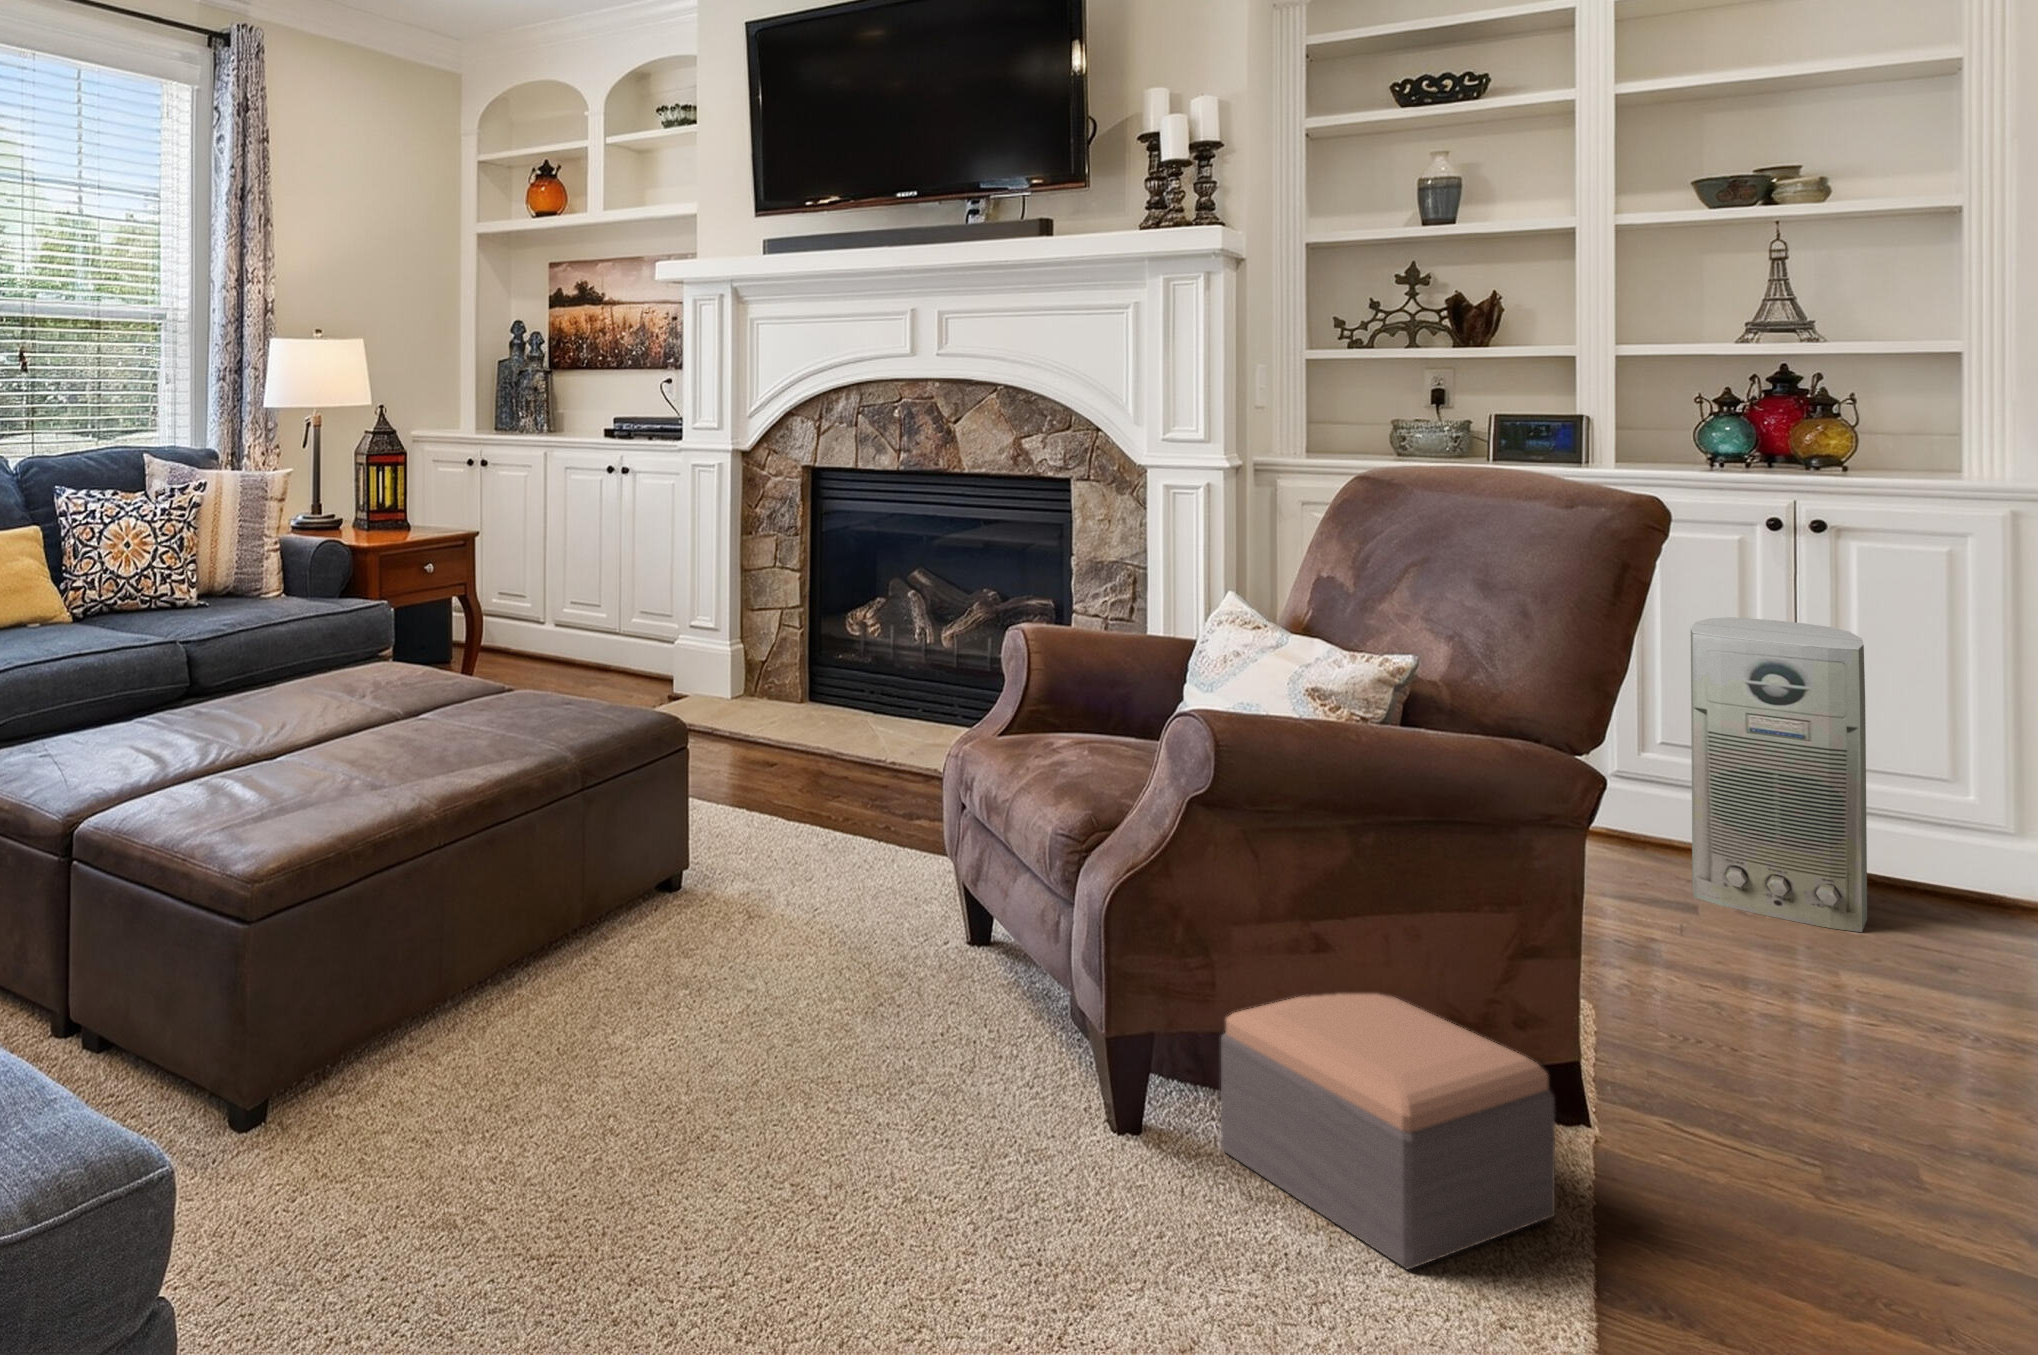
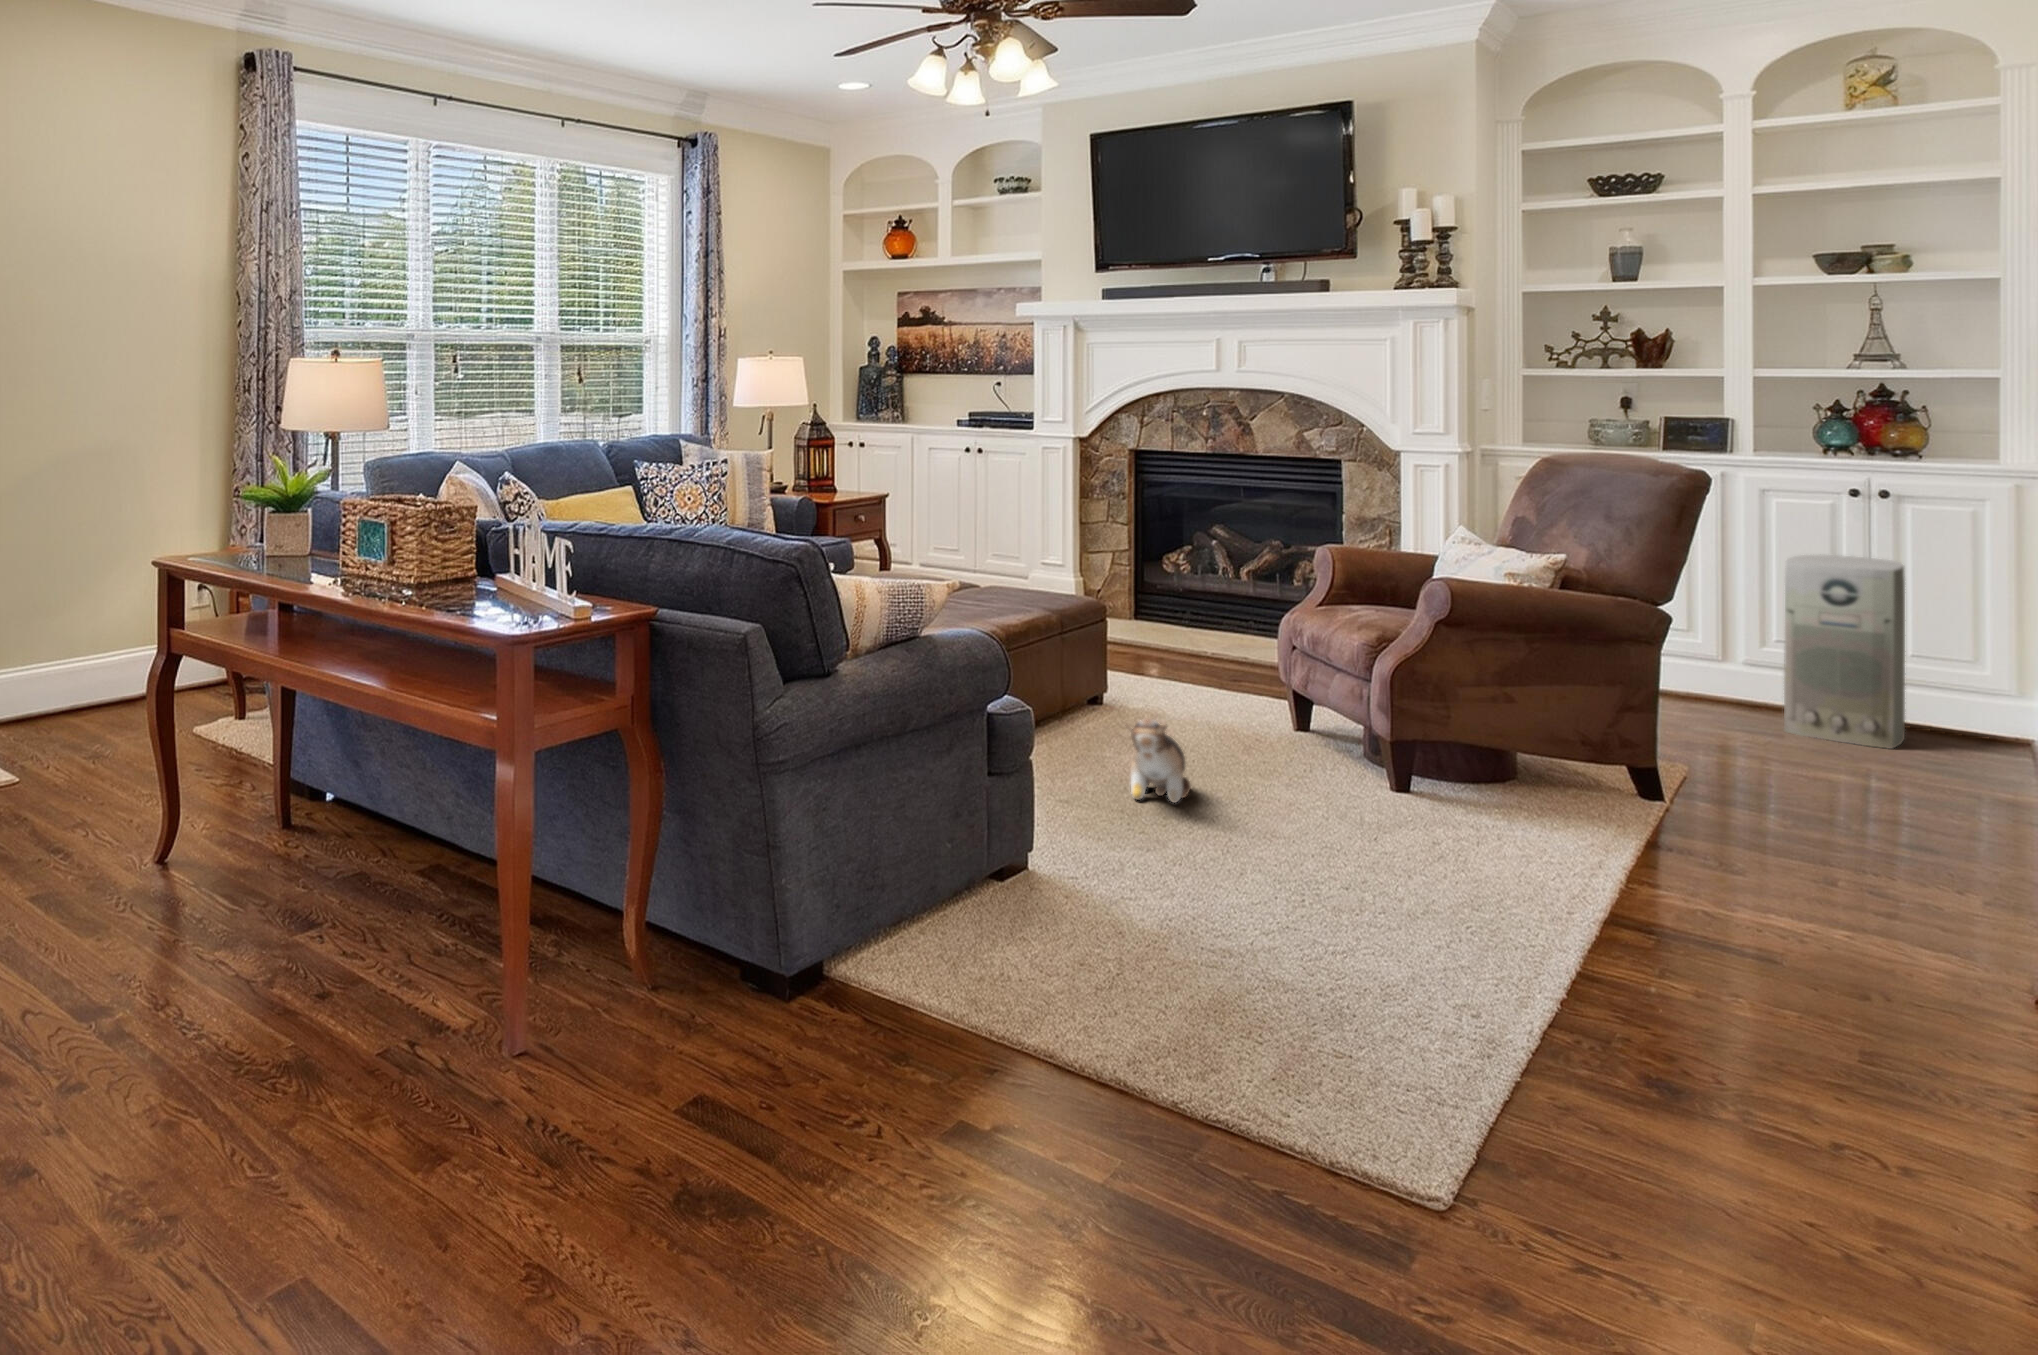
footstool: present [1221,994,1555,1269] -> none [1453,723,1632,834]
plush toy: none [568,1038,725,1219] -> present [1127,718,1191,802]

